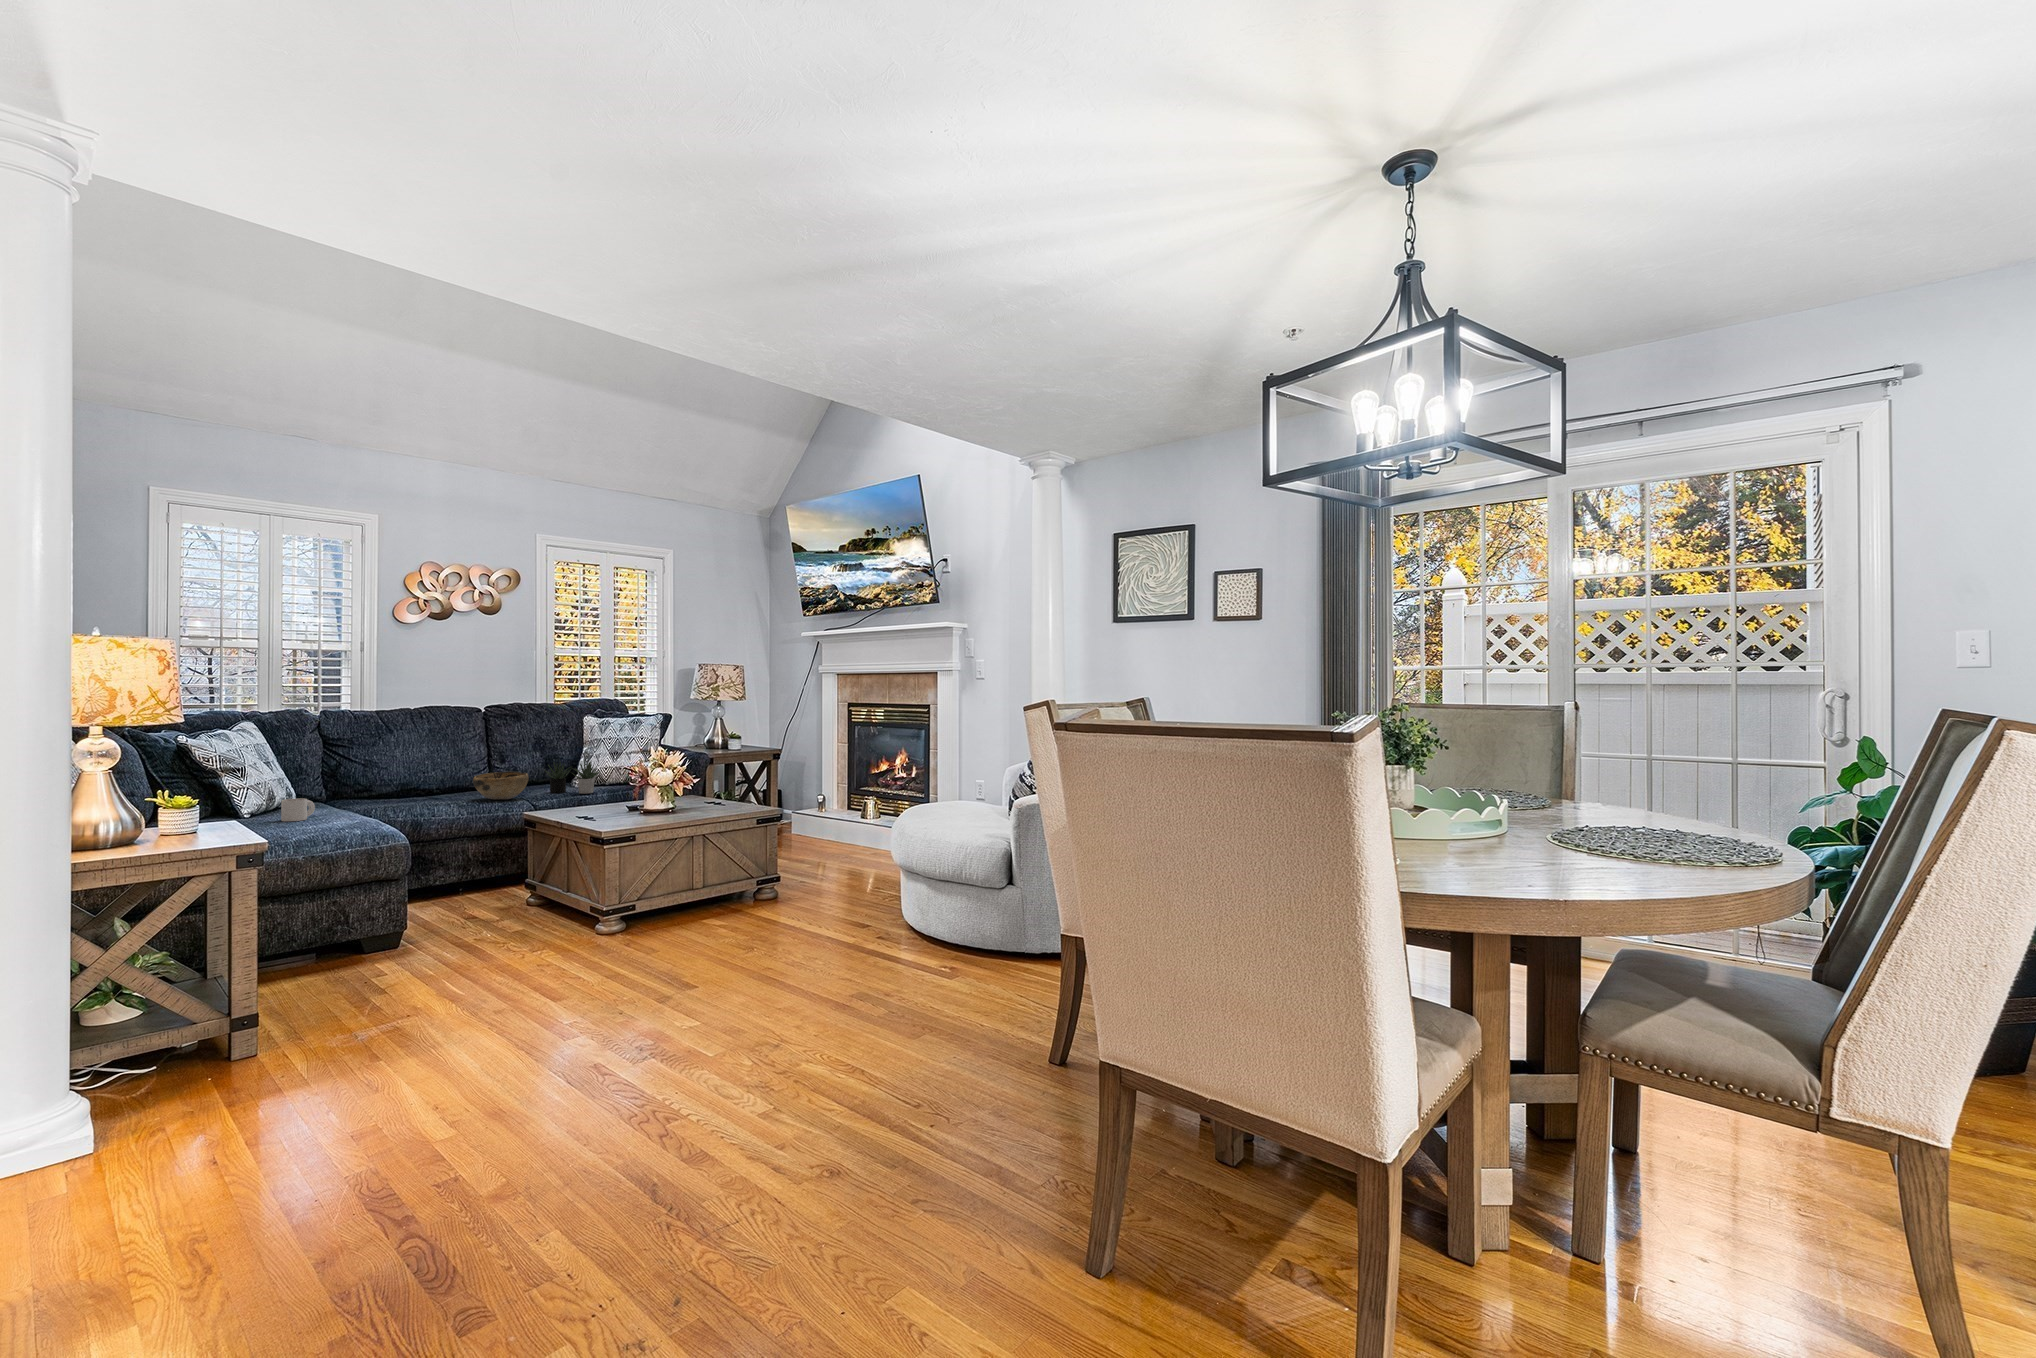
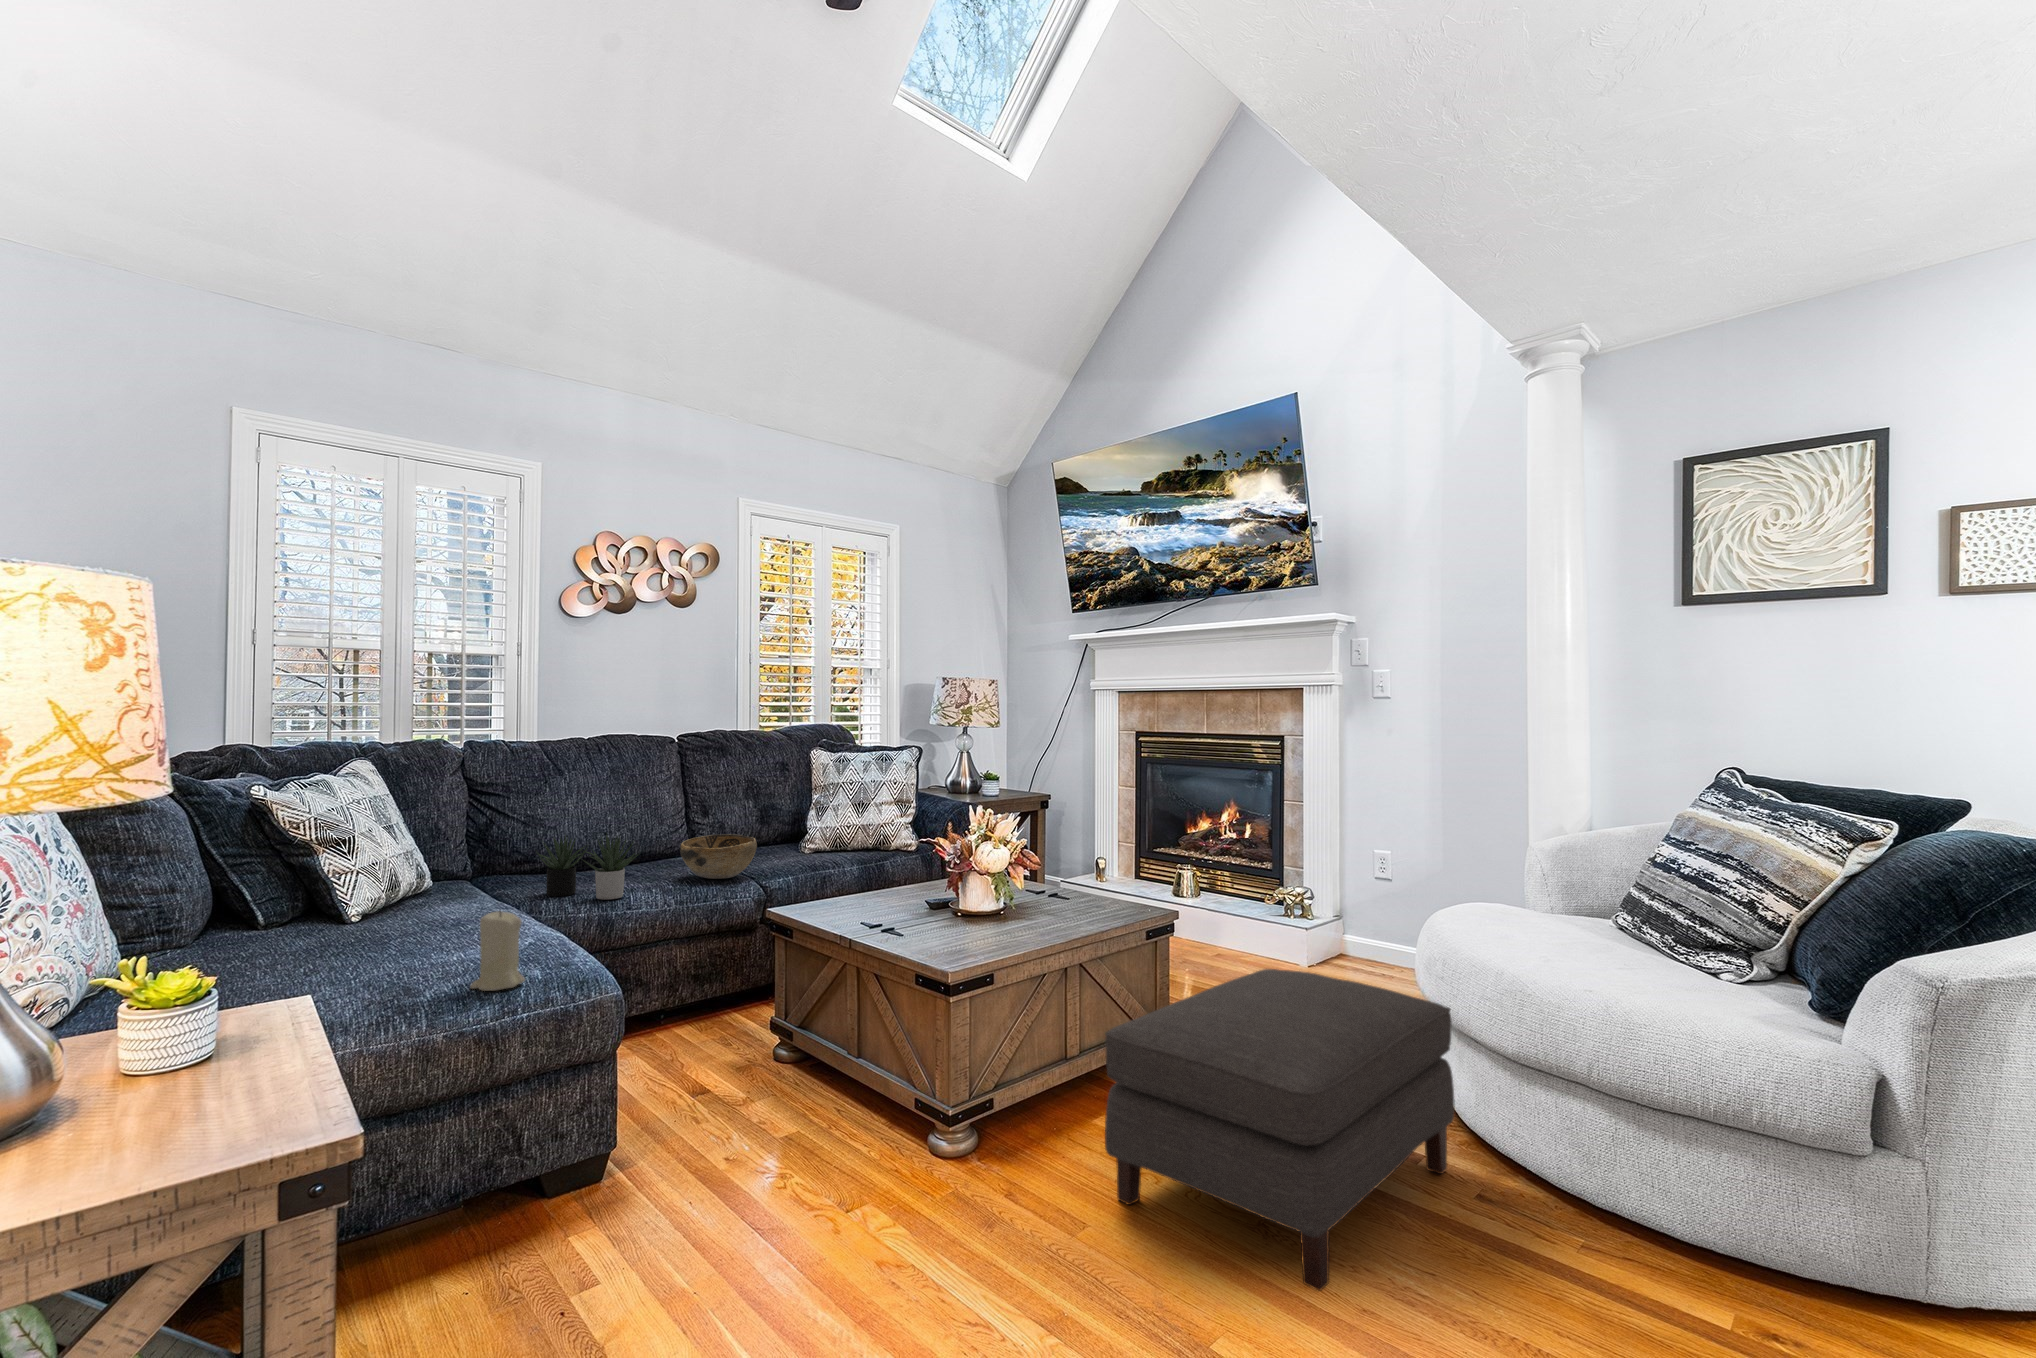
succulent plant: present [545,761,600,794] -> present [536,834,638,900]
candle: none [319,796,351,838] -> present [470,911,525,991]
mug: present [281,798,315,821] -> none [407,893,460,935]
ottoman: none [676,834,880,964] -> present [1105,969,1455,1291]

